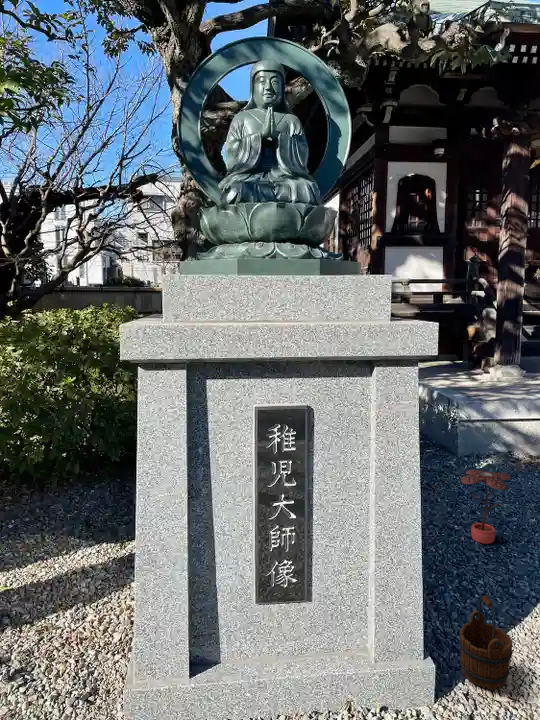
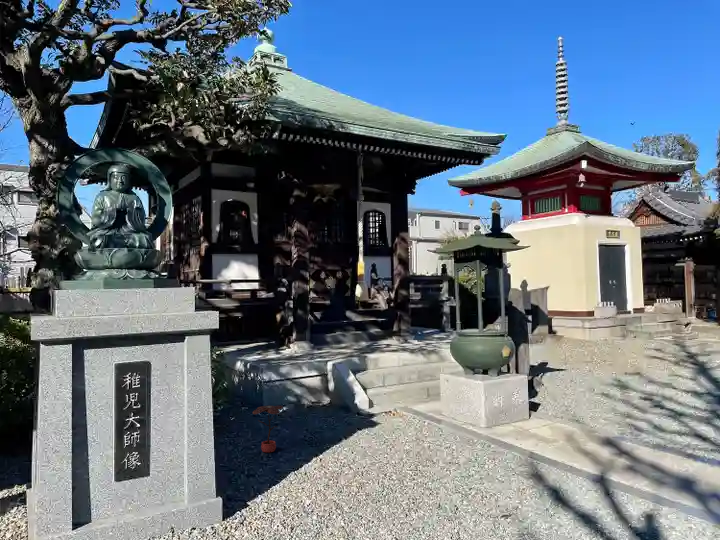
wooden bucket: present [459,596,512,689] -> none [240,461,267,511]

